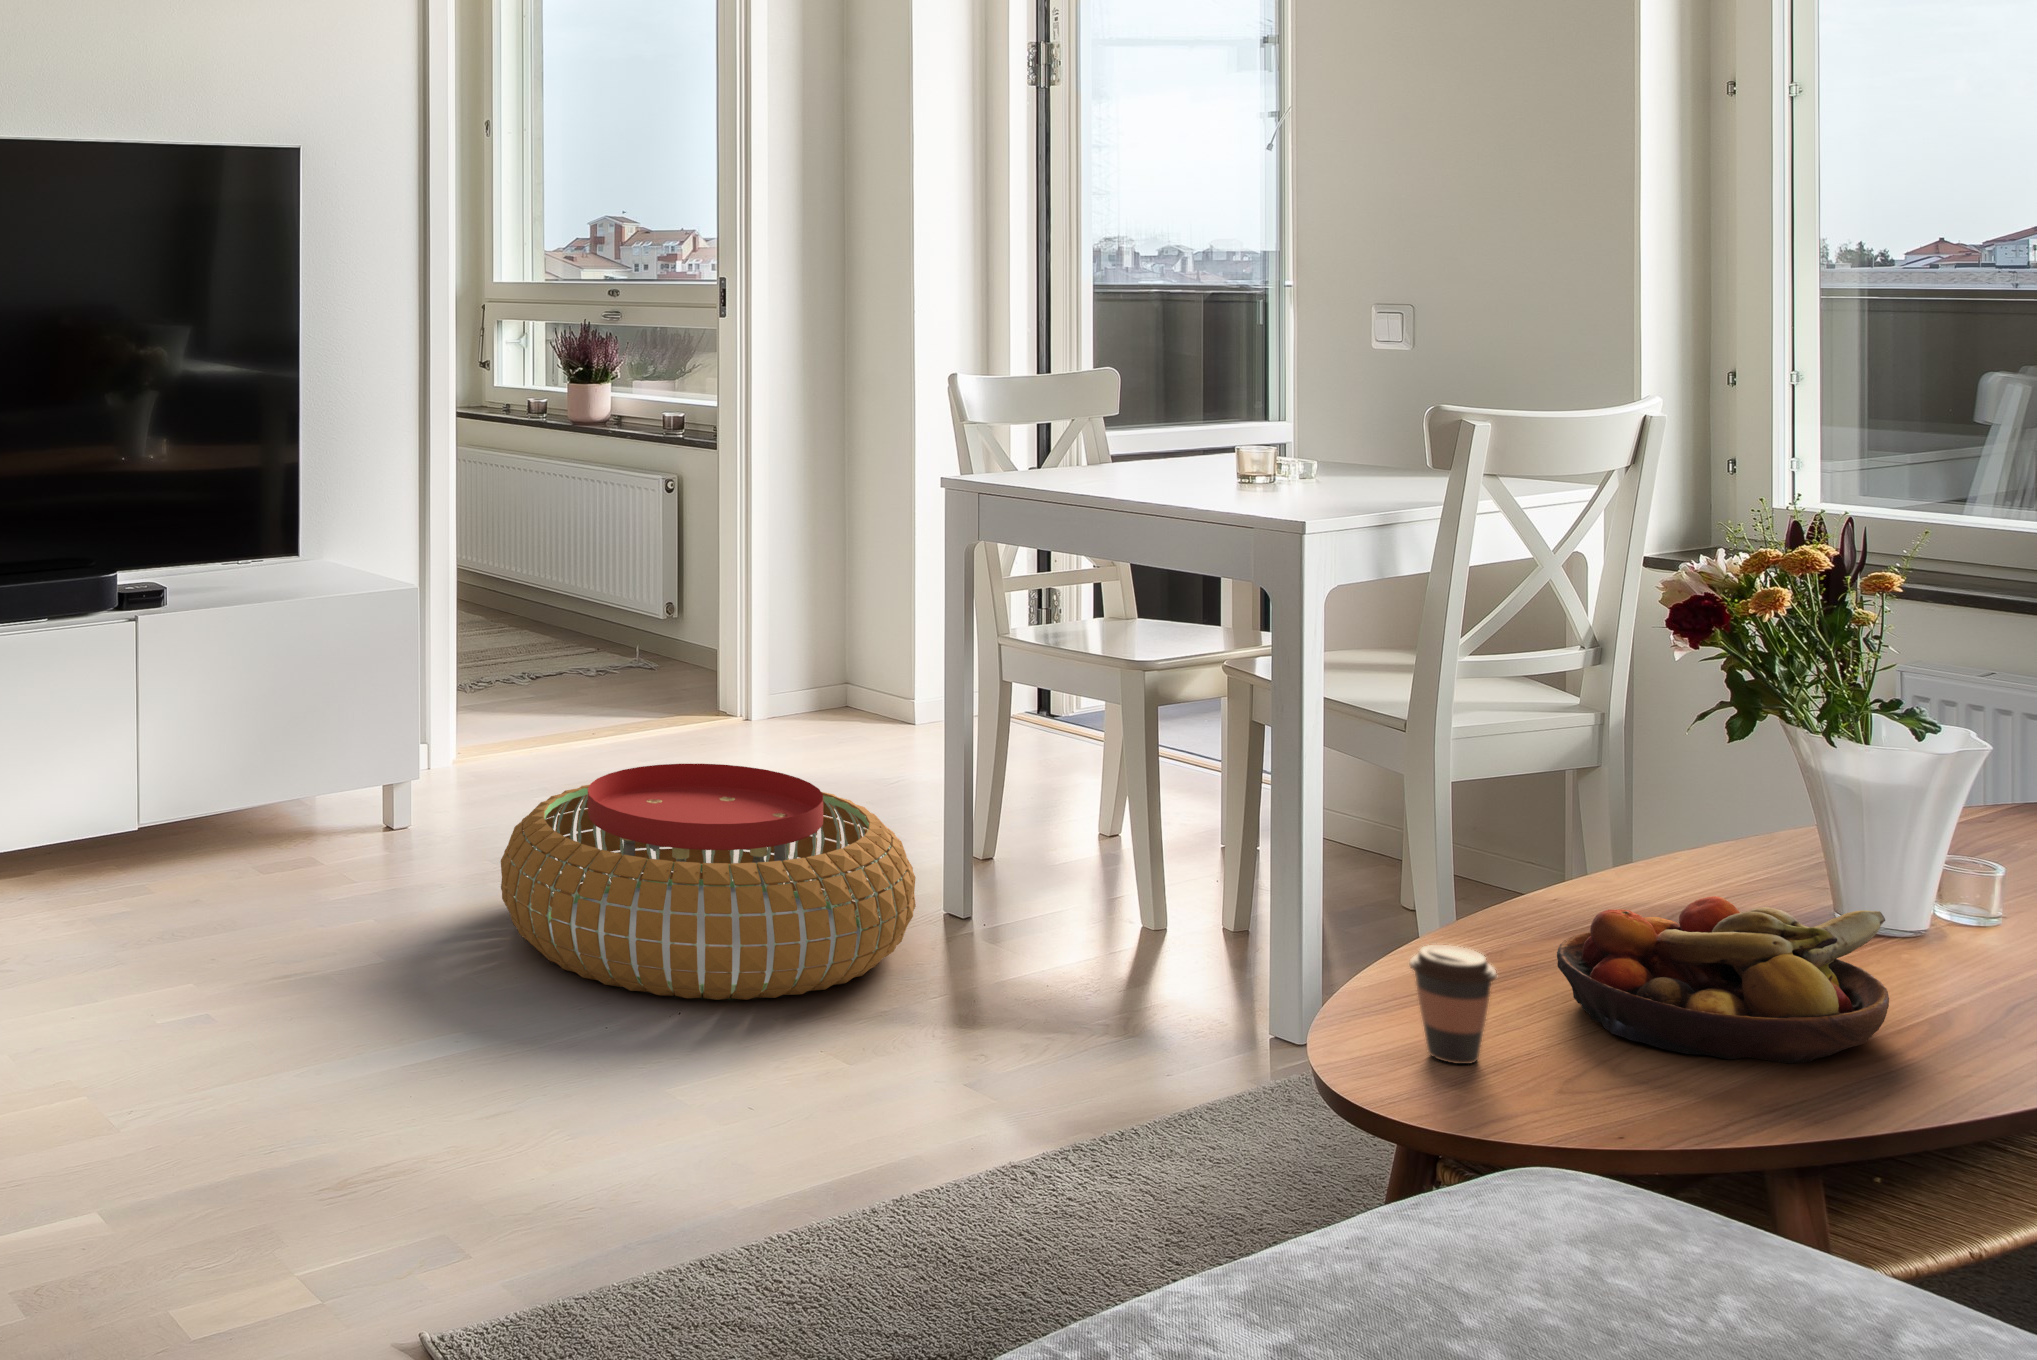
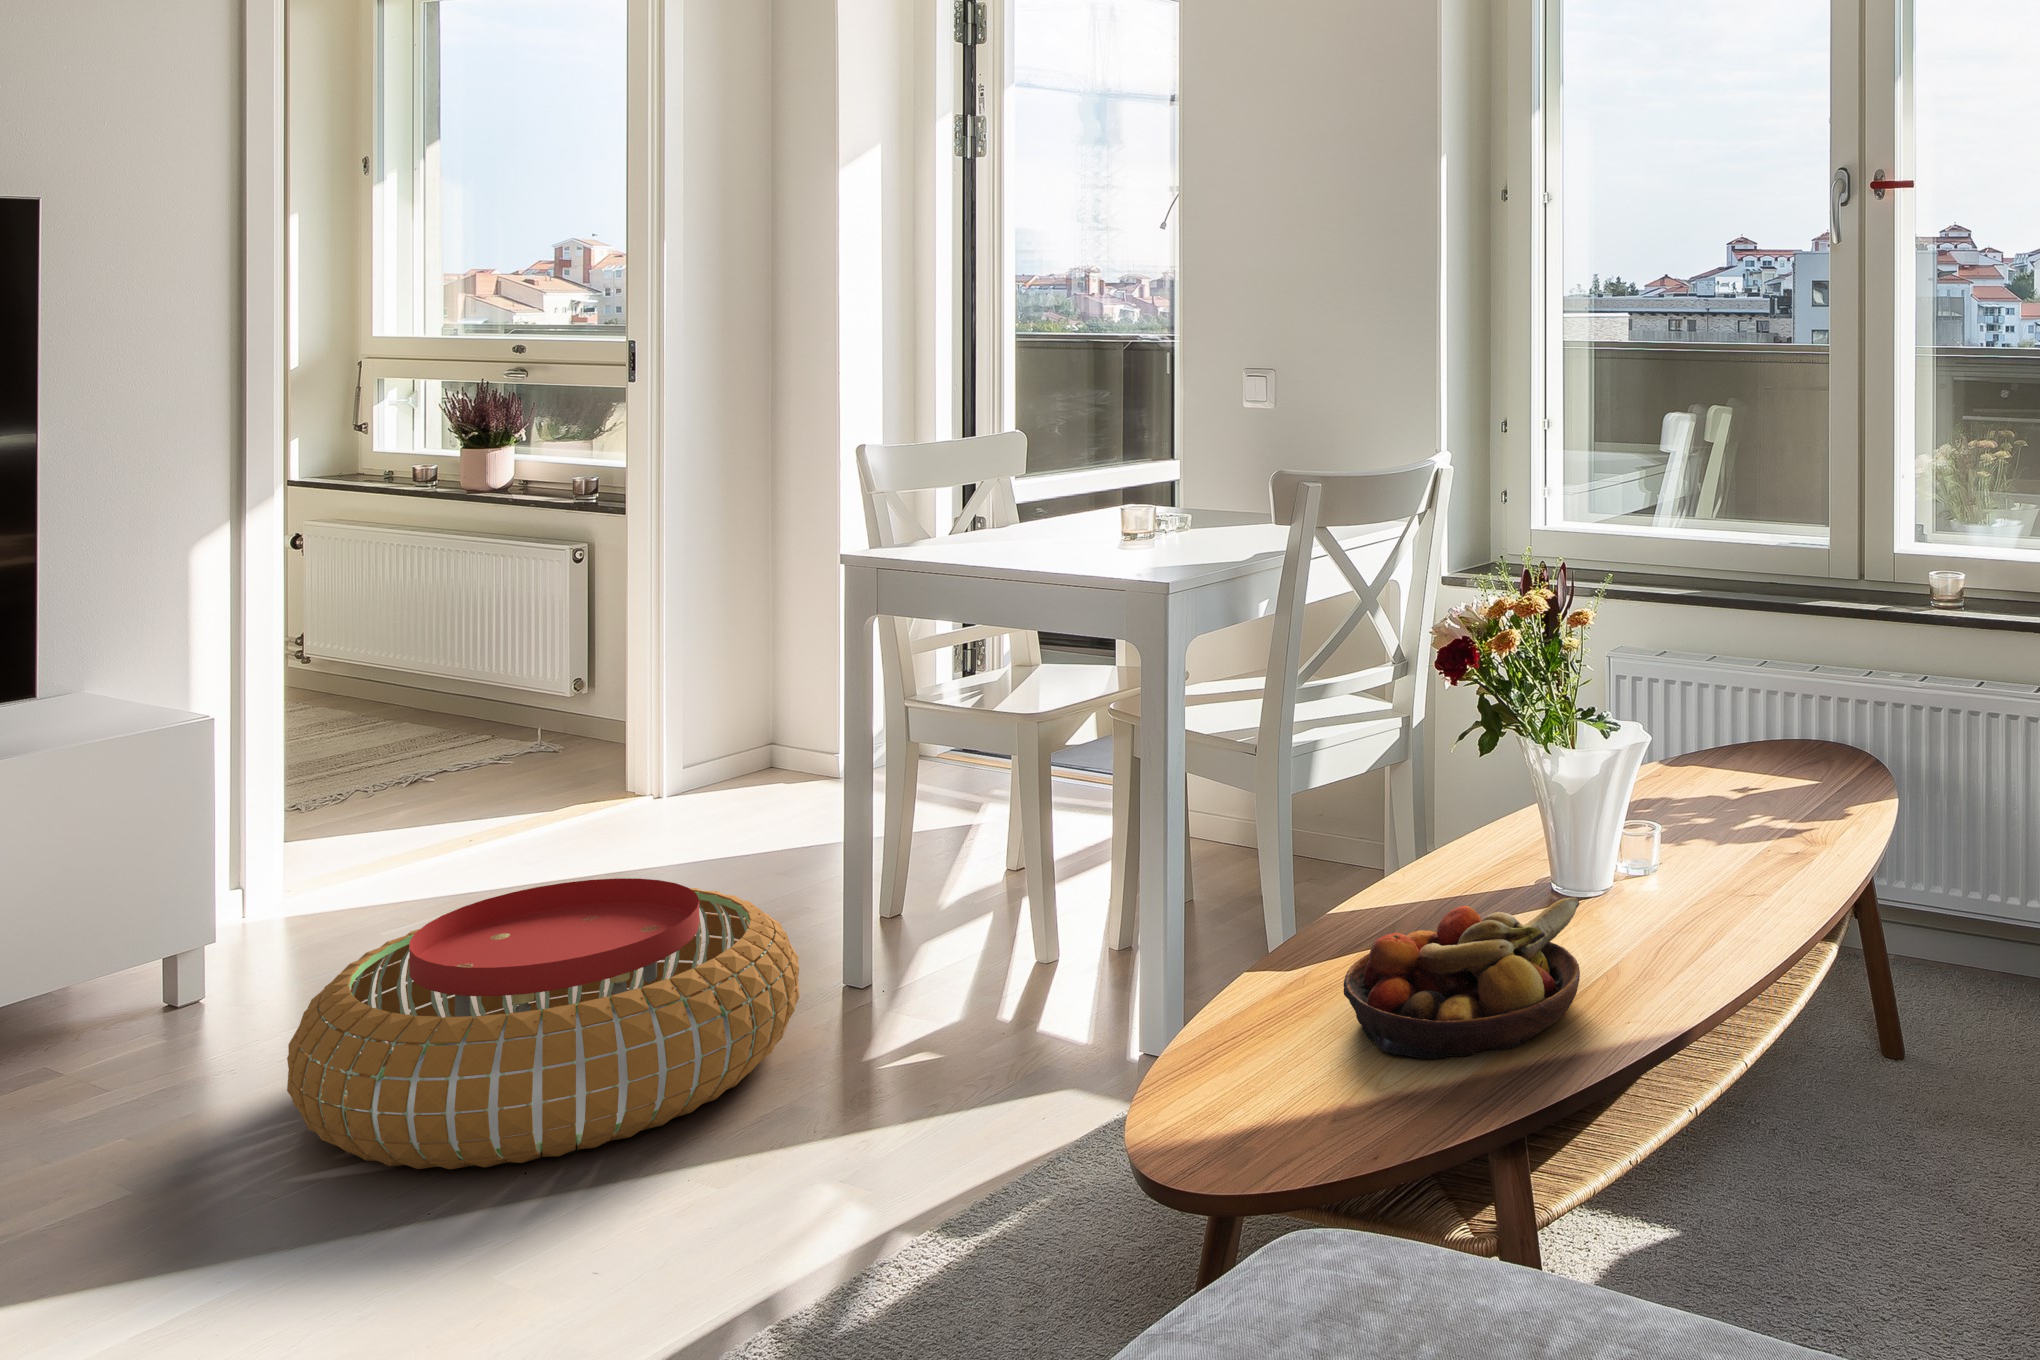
coffee cup: present [1409,945,1497,1064] -> none [1215,1005,1288,1118]

